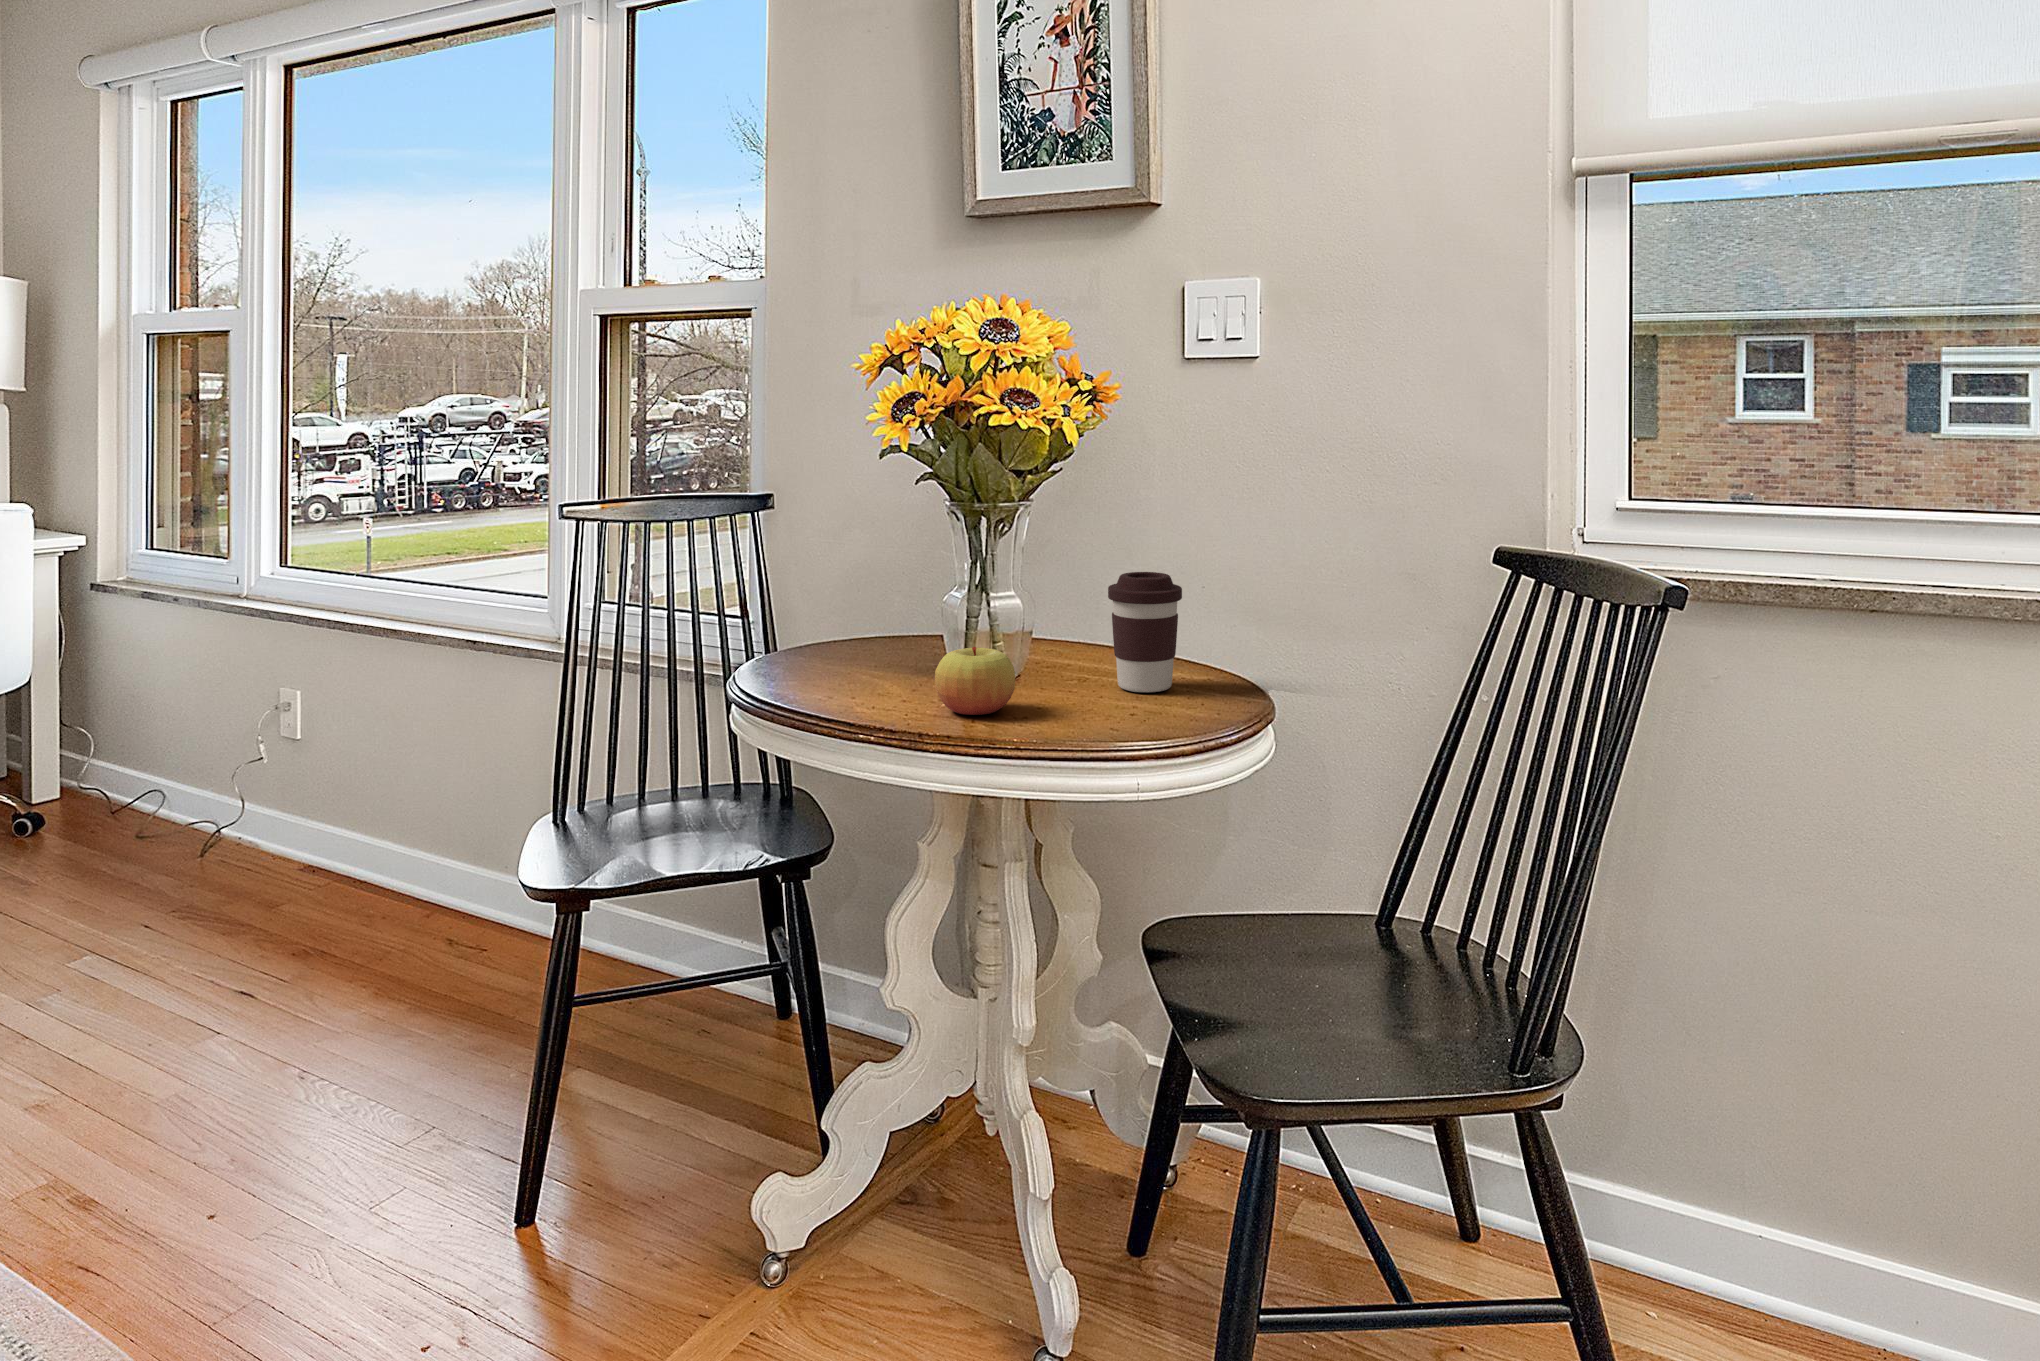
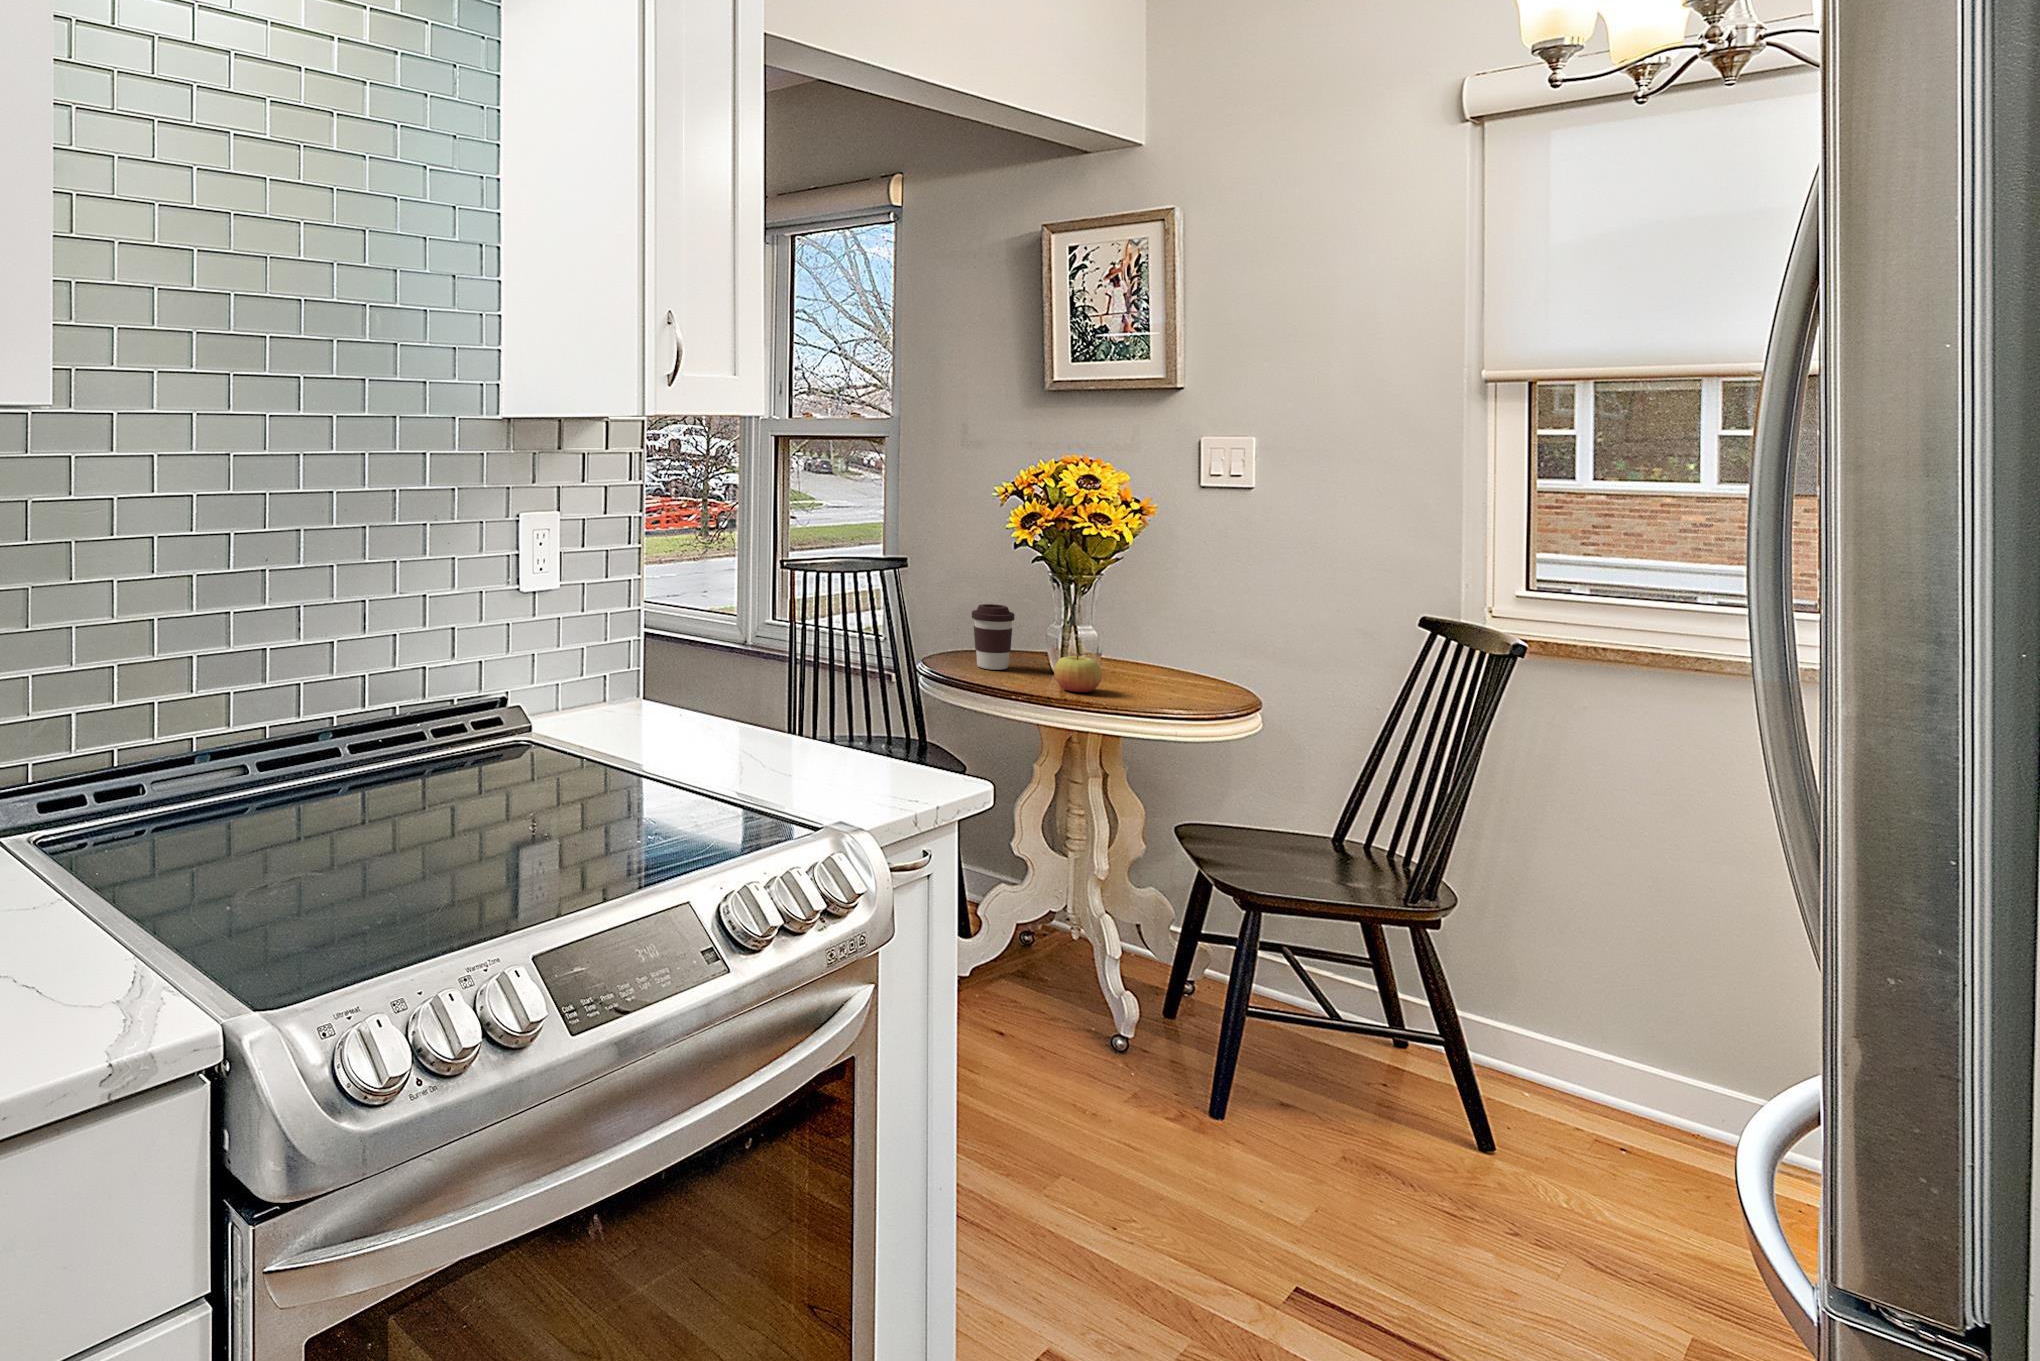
coffee cup: present [1108,572,1182,692] -> present [972,604,1015,670]

